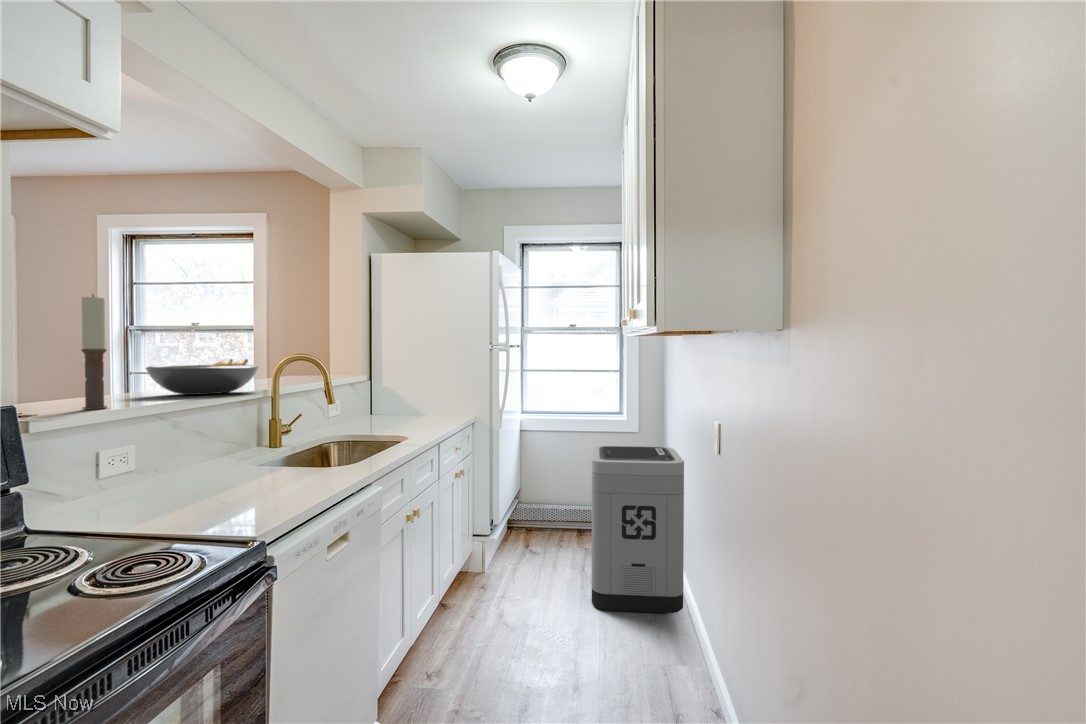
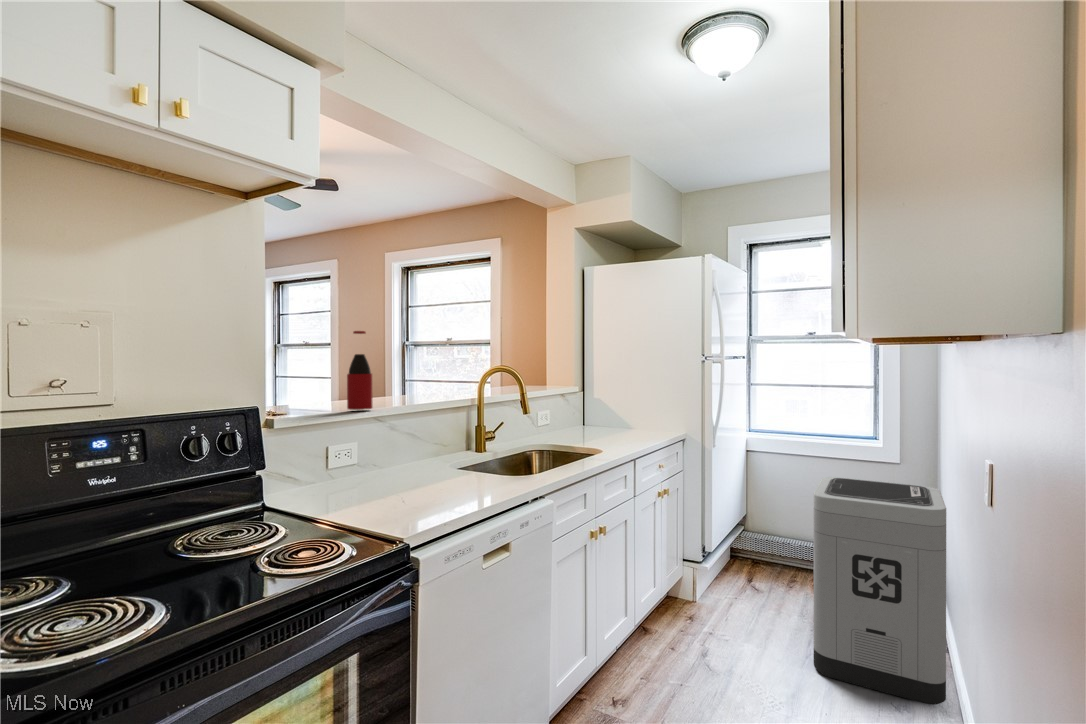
candle: present [81,295,107,409] -> none [319,323,335,415]
bottle: none [118,306,155,405] -> present [347,331,373,410]
fruit bowl: present [146,359,259,395] -> none [378,372,463,403]

